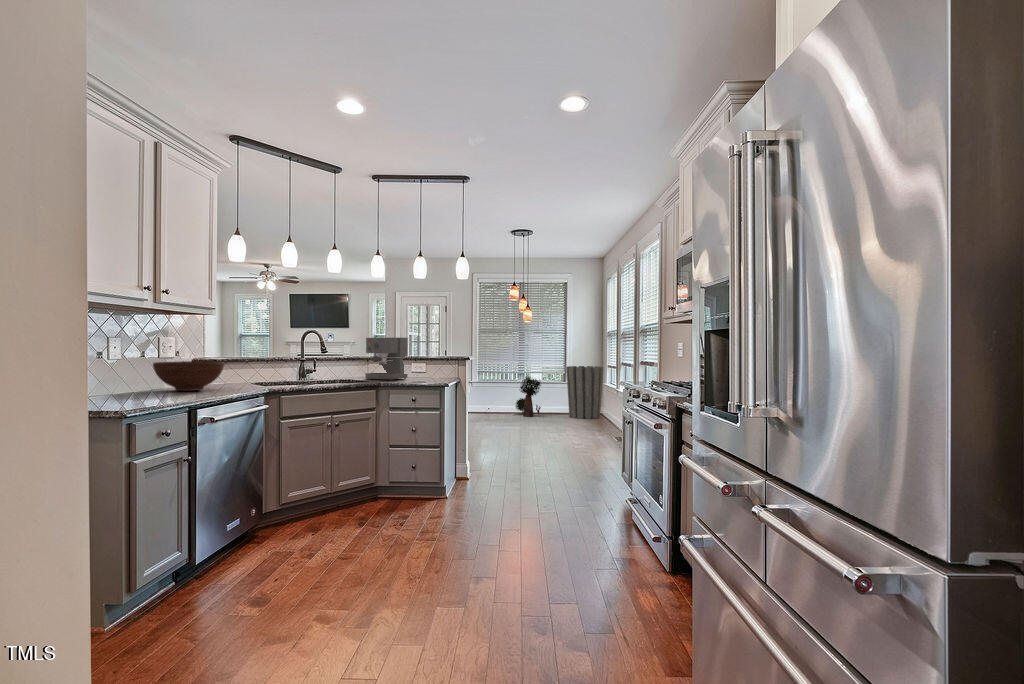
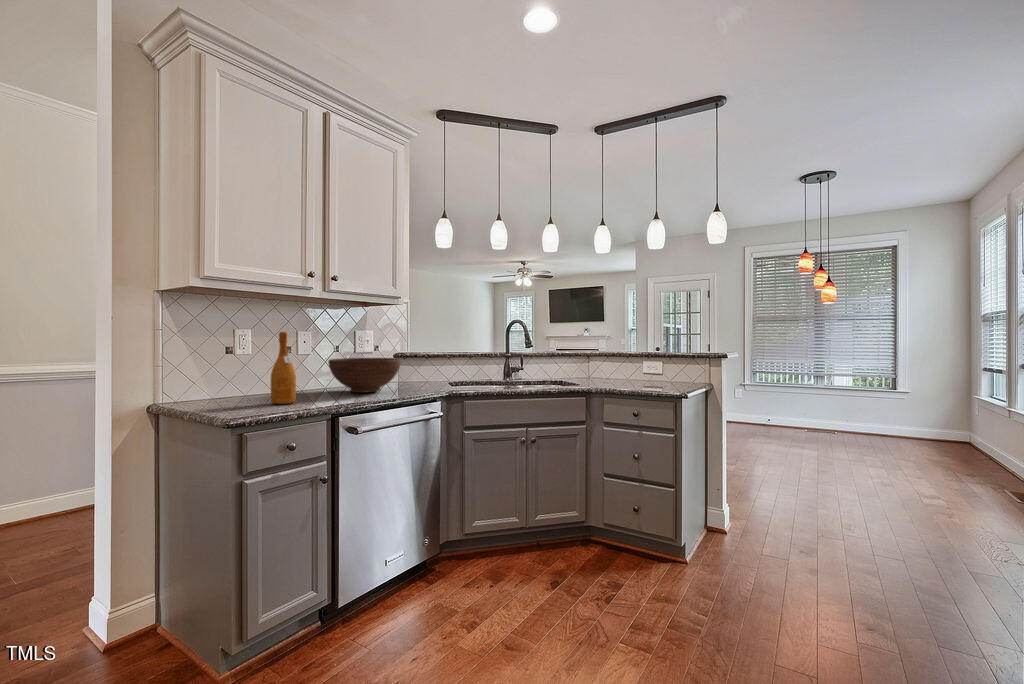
wine bottle: none [119,338,144,400] -> present [271,332,296,404]
coffee maker: present [365,338,408,380] -> none [584,328,638,384]
trash can: present [566,366,603,419] -> none [892,366,959,444]
potted plant: present [516,377,541,417] -> none [809,377,851,433]

